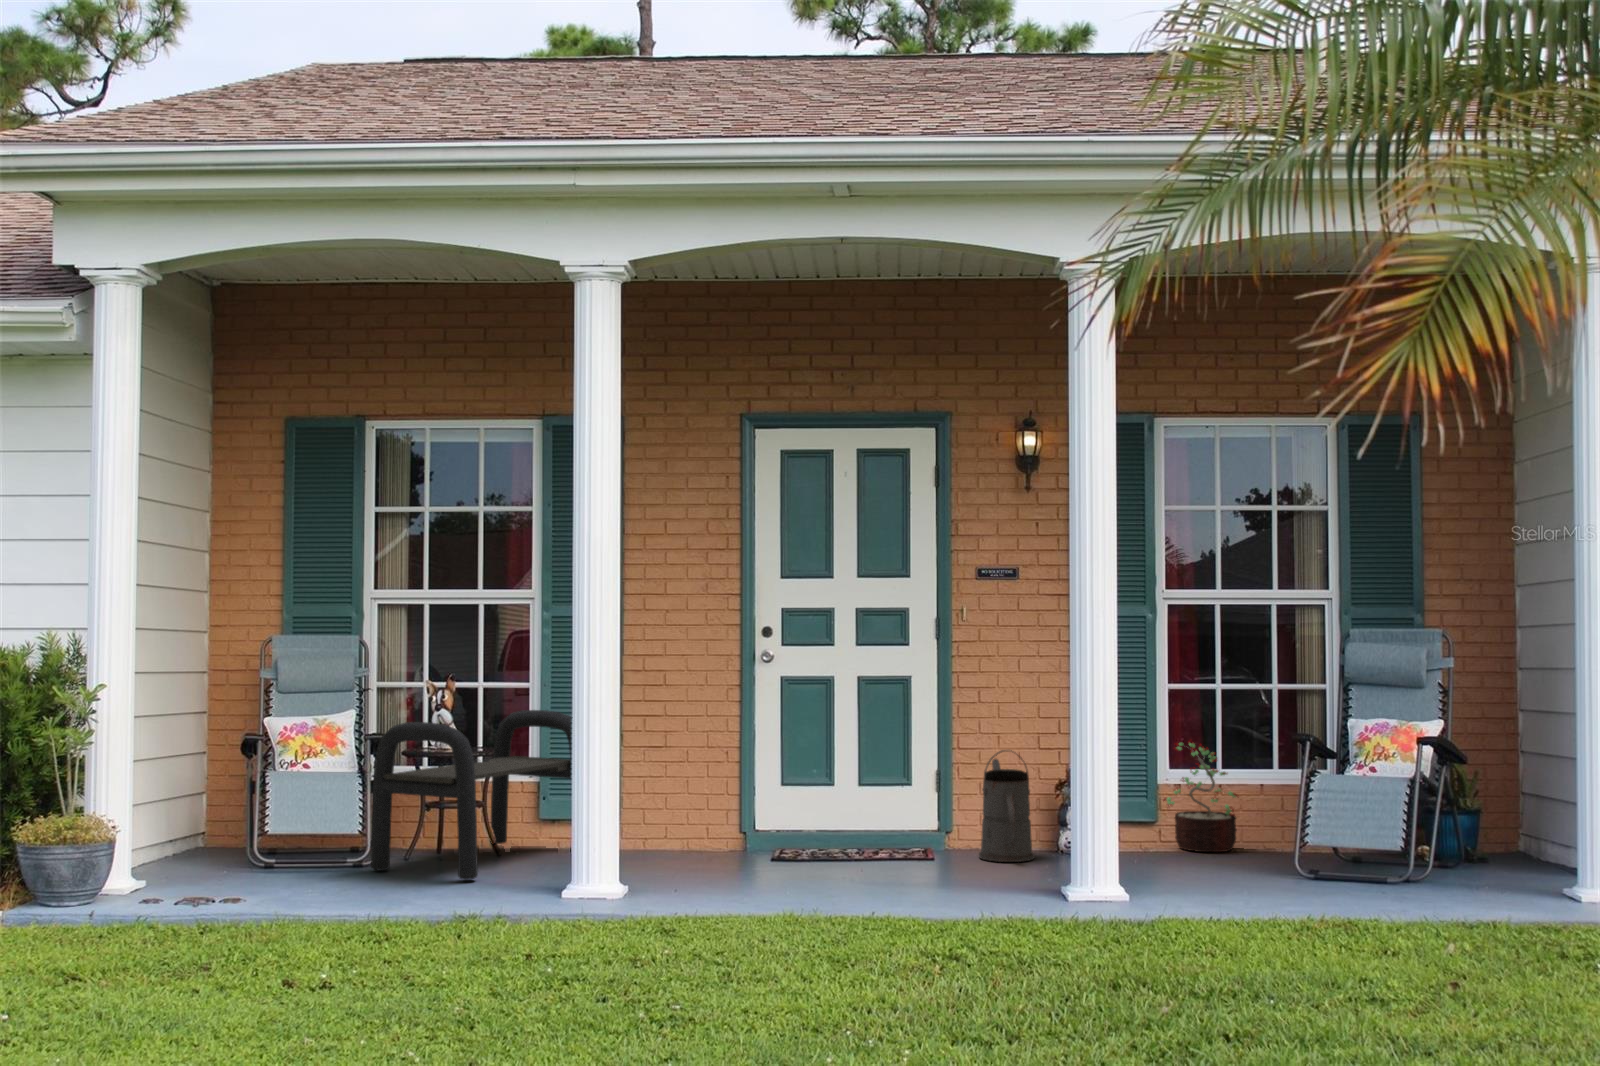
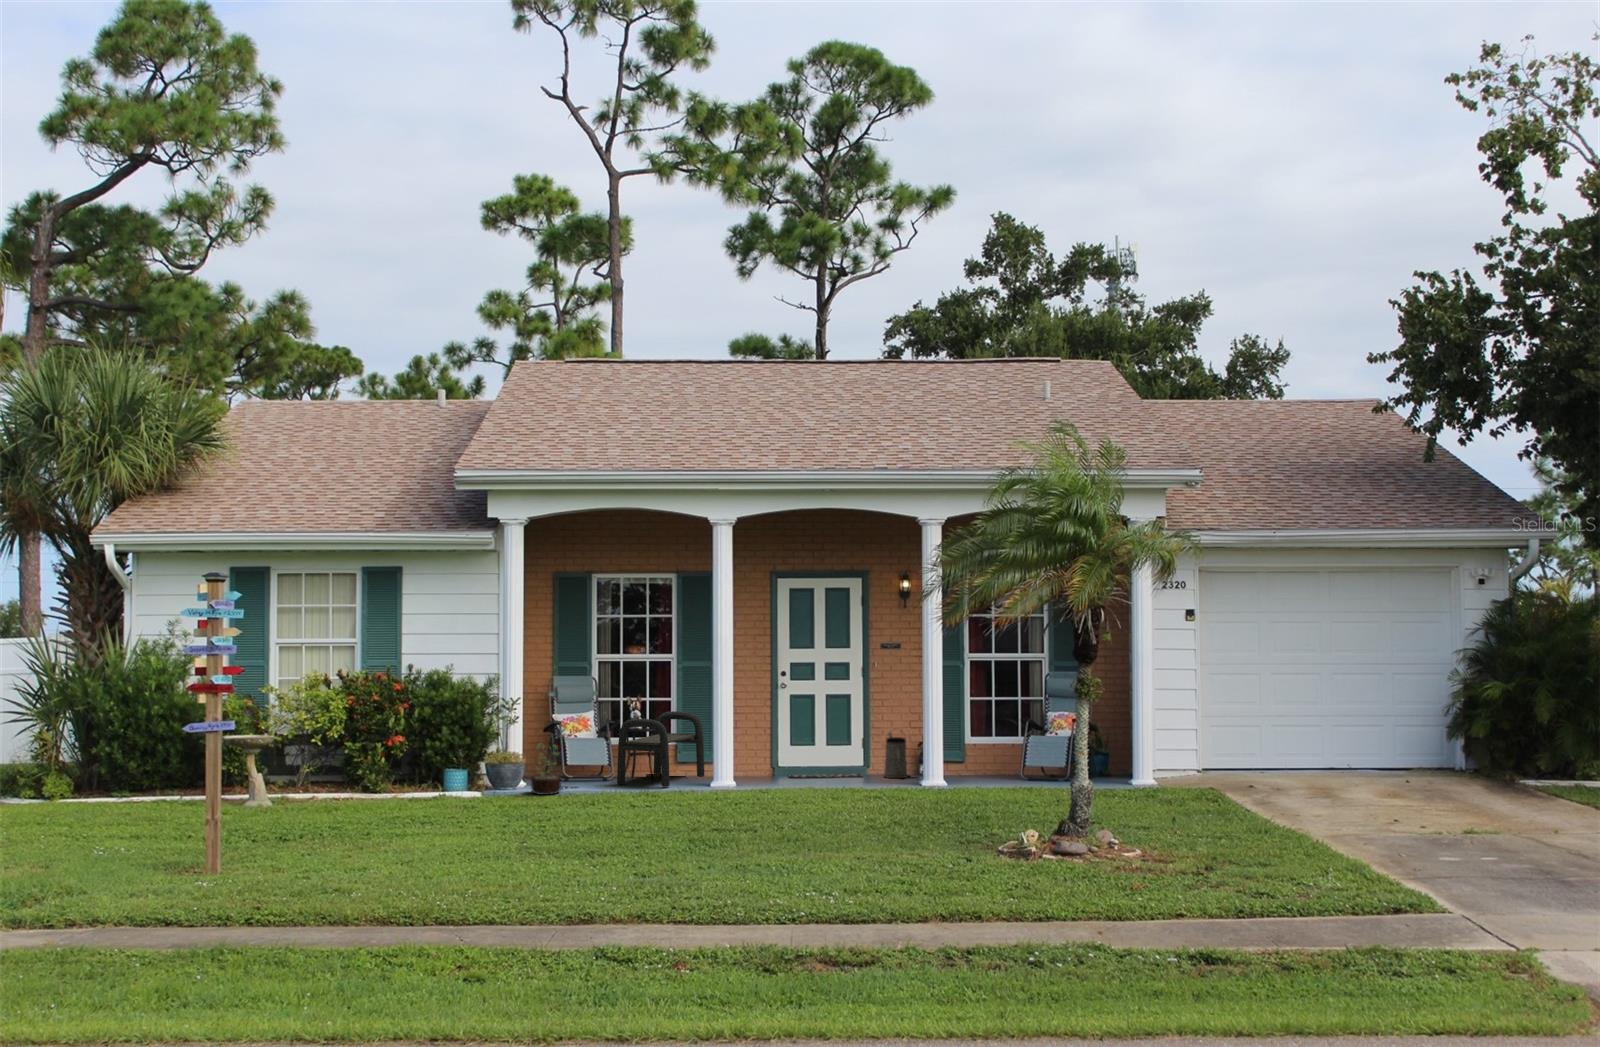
decorative plant: present [1163,740,1239,852] -> present [531,744,561,795]

